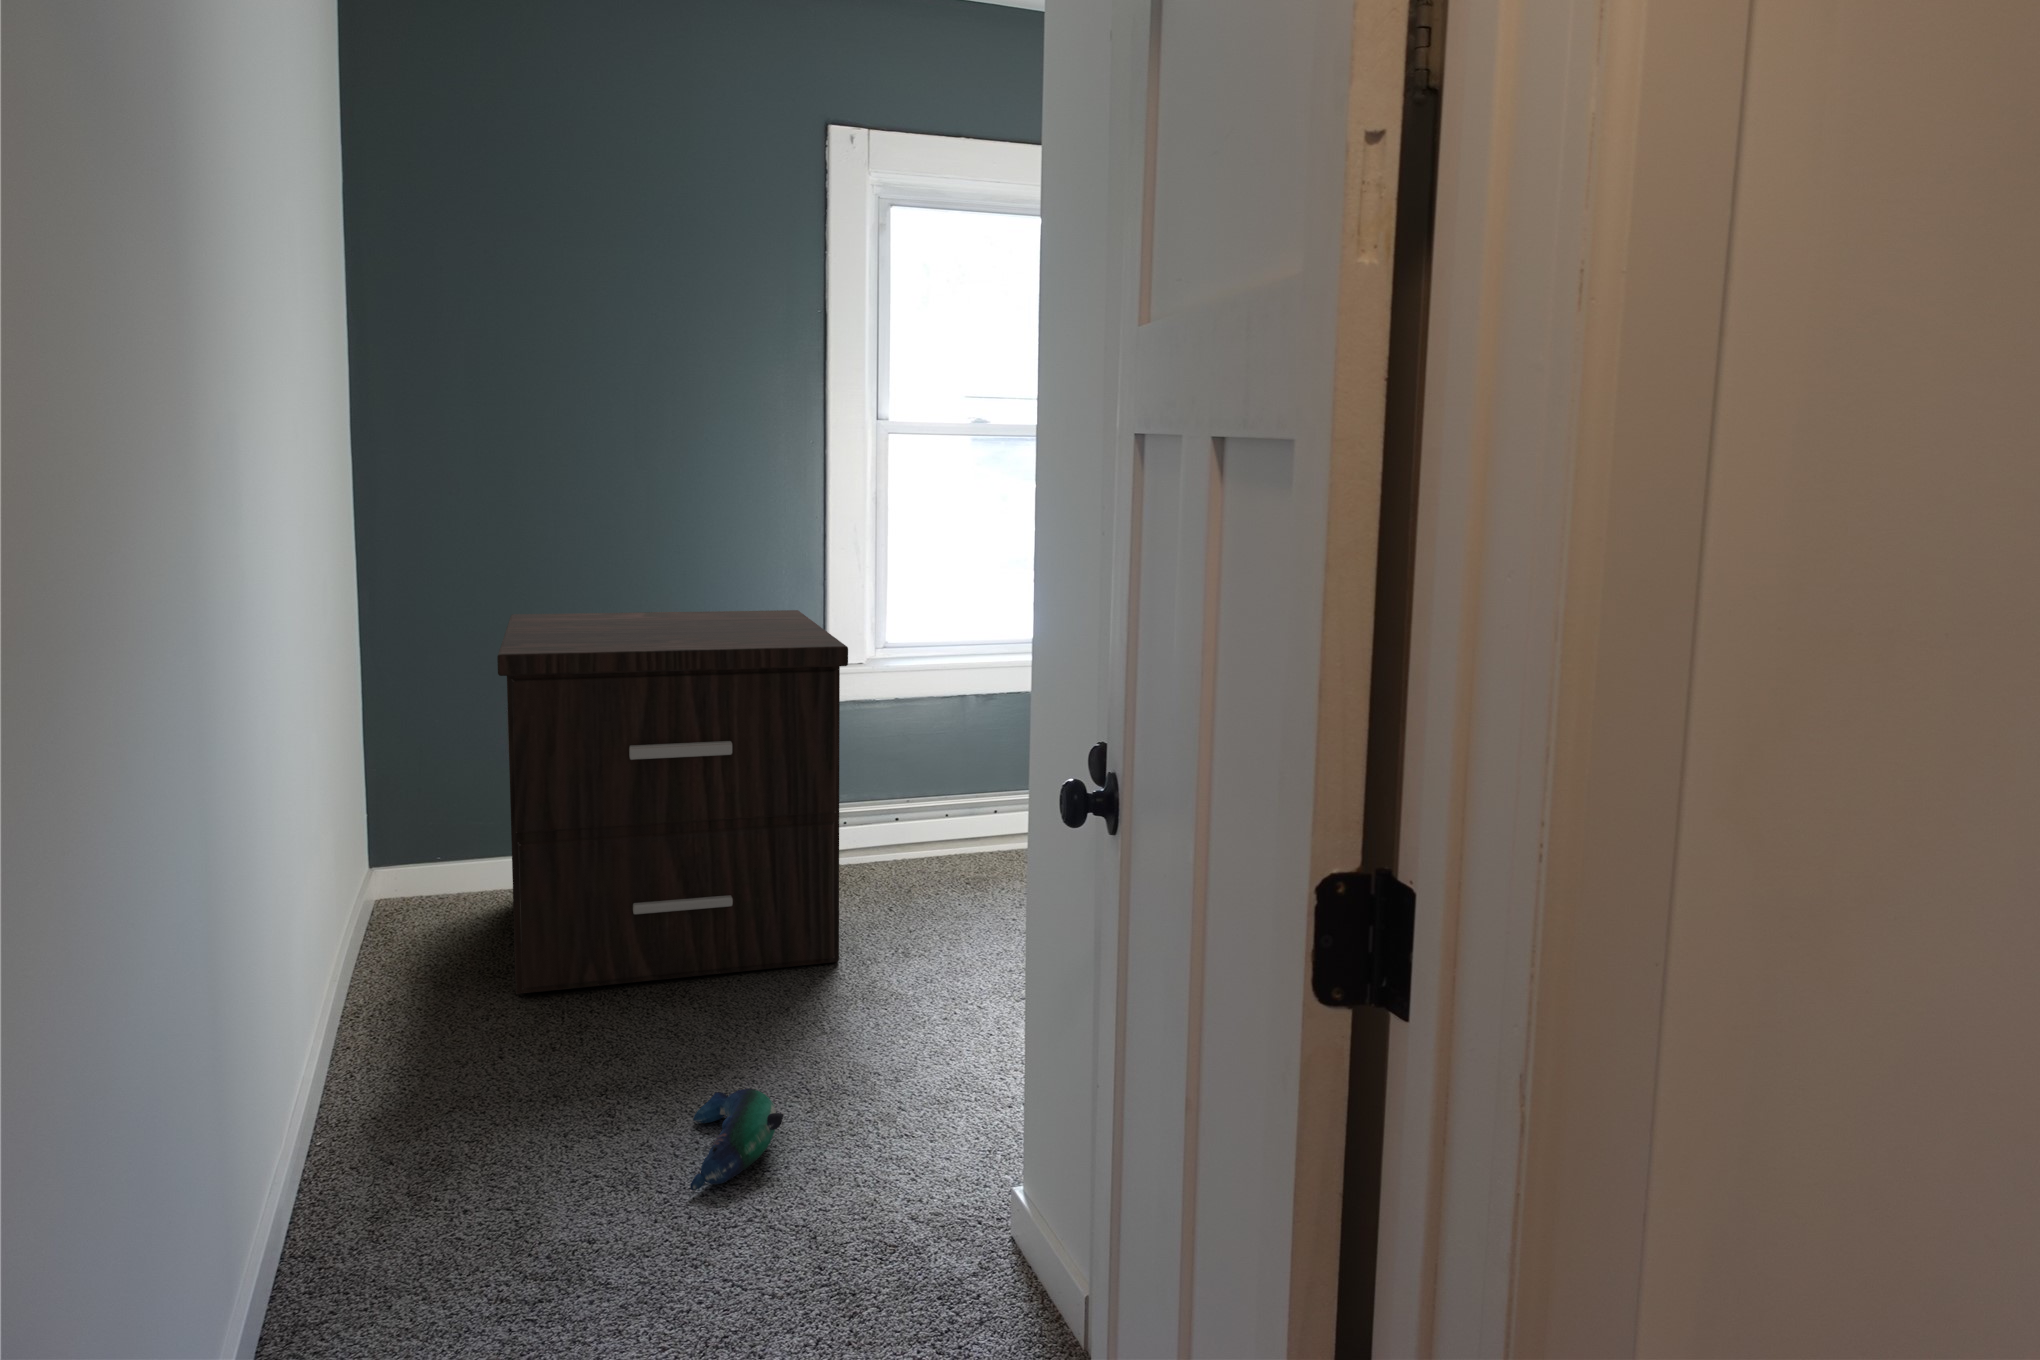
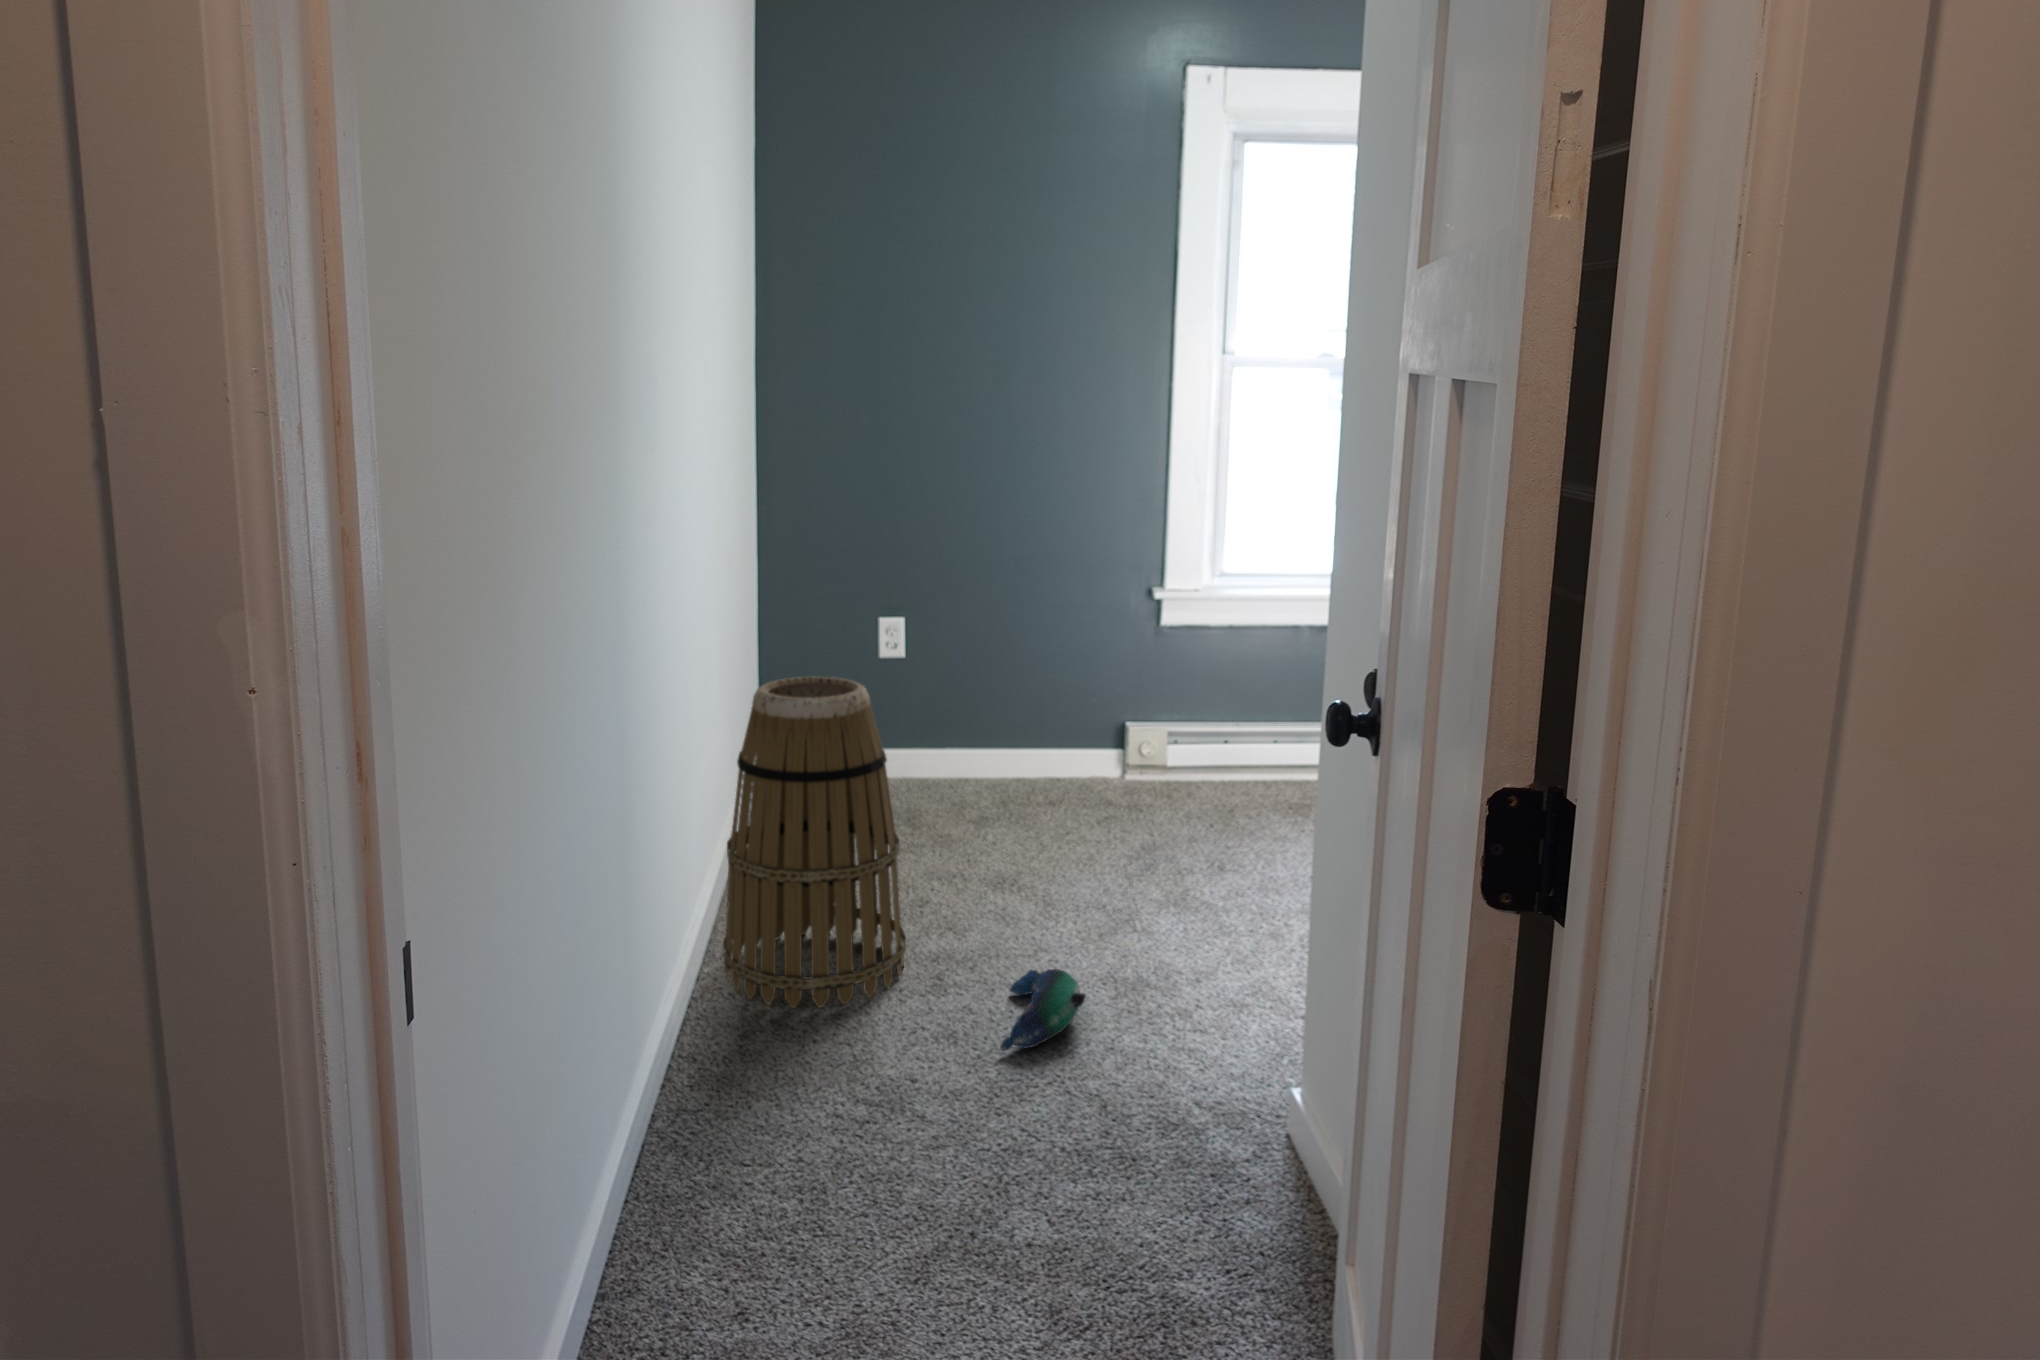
nightstand: present [497,610,848,994] -> none [863,532,1174,867]
basket: none [336,783,567,1176] -> present [723,677,906,1008]

